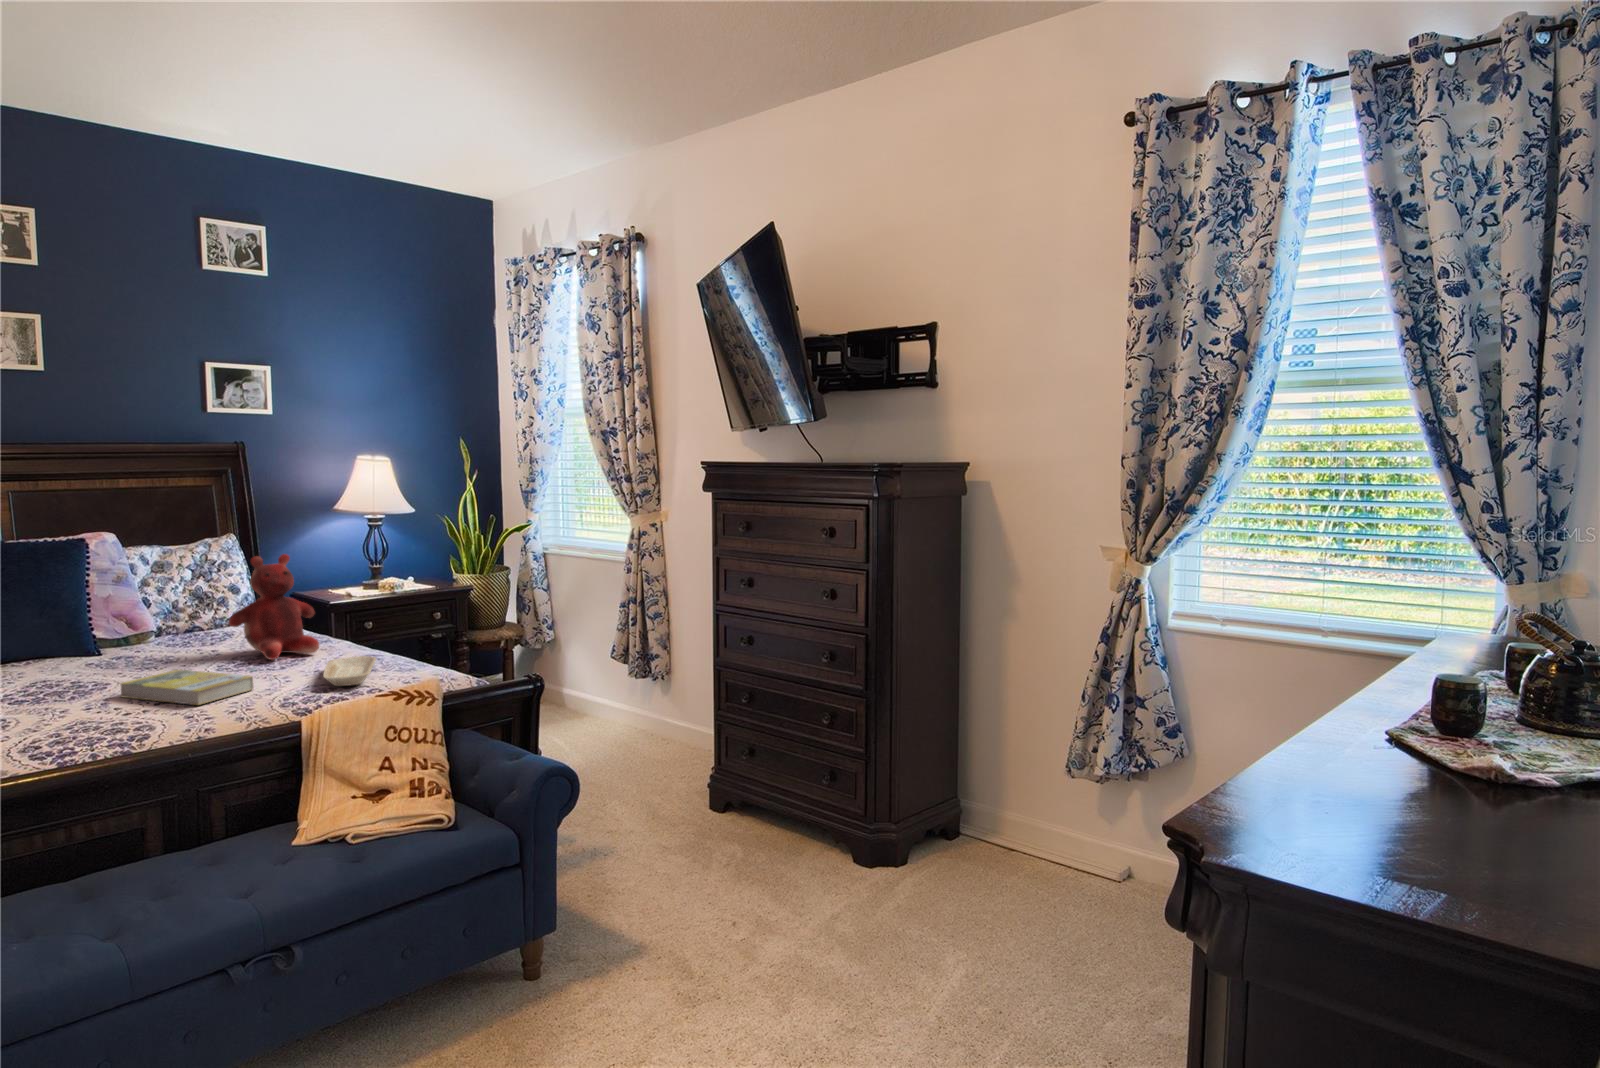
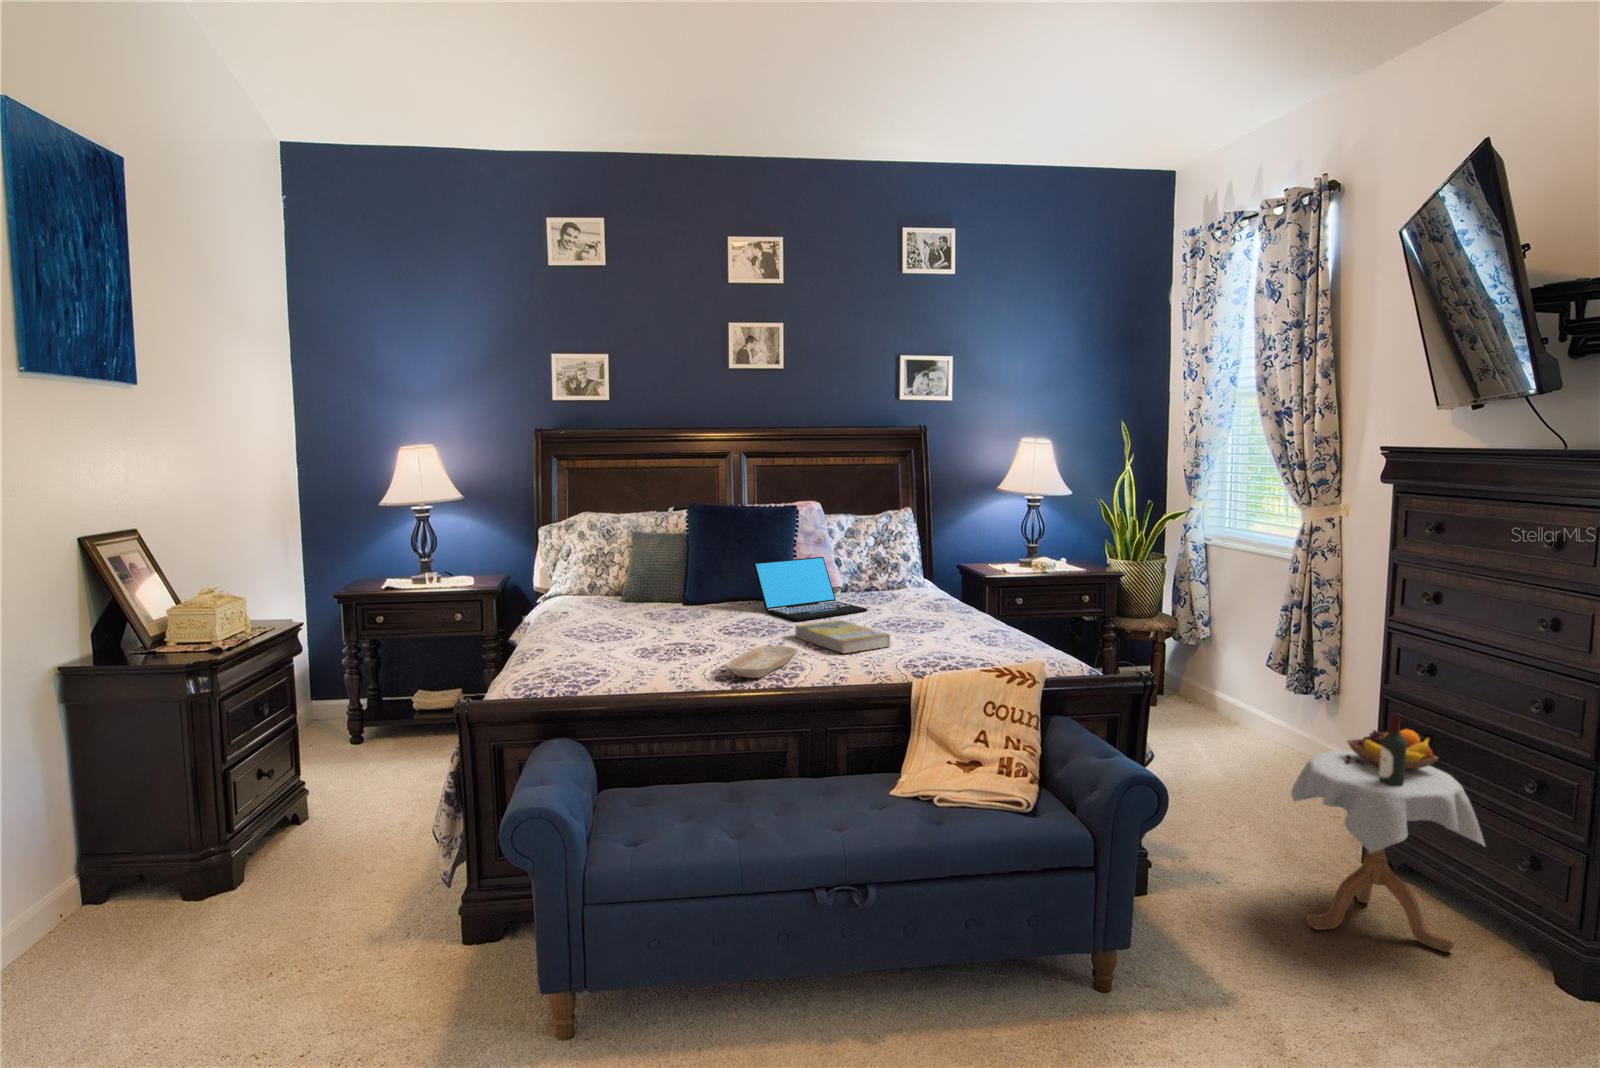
teddy bear: present [229,554,319,660] -> none [886,526,958,621]
laptop: none [34,599,204,678] -> present [753,557,867,621]
tray: present [323,656,376,686] -> present [727,646,798,678]
side table: none [649,677,781,865] -> present [1291,714,1485,952]

